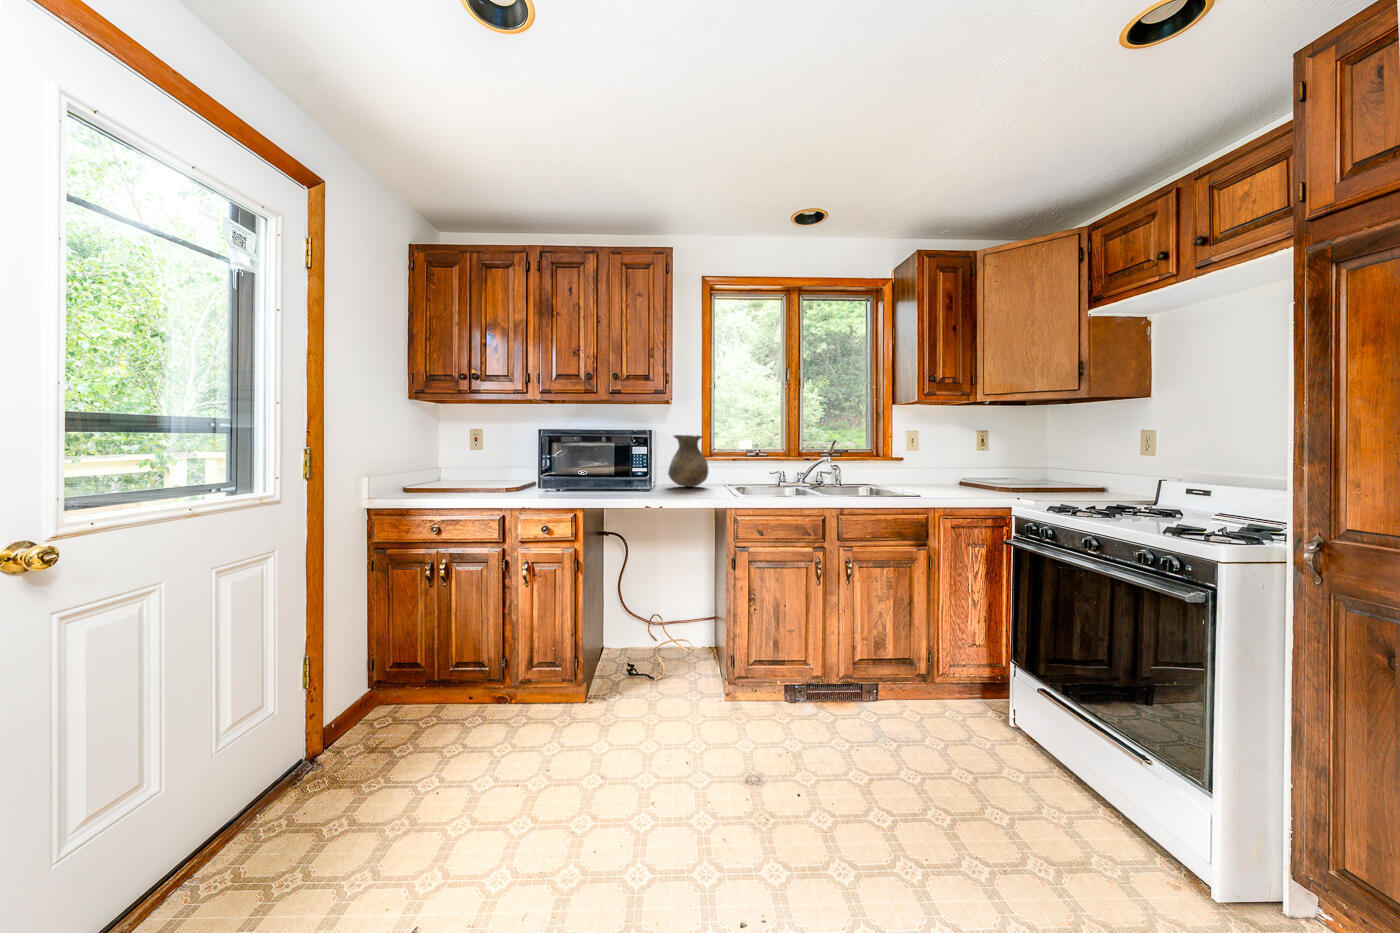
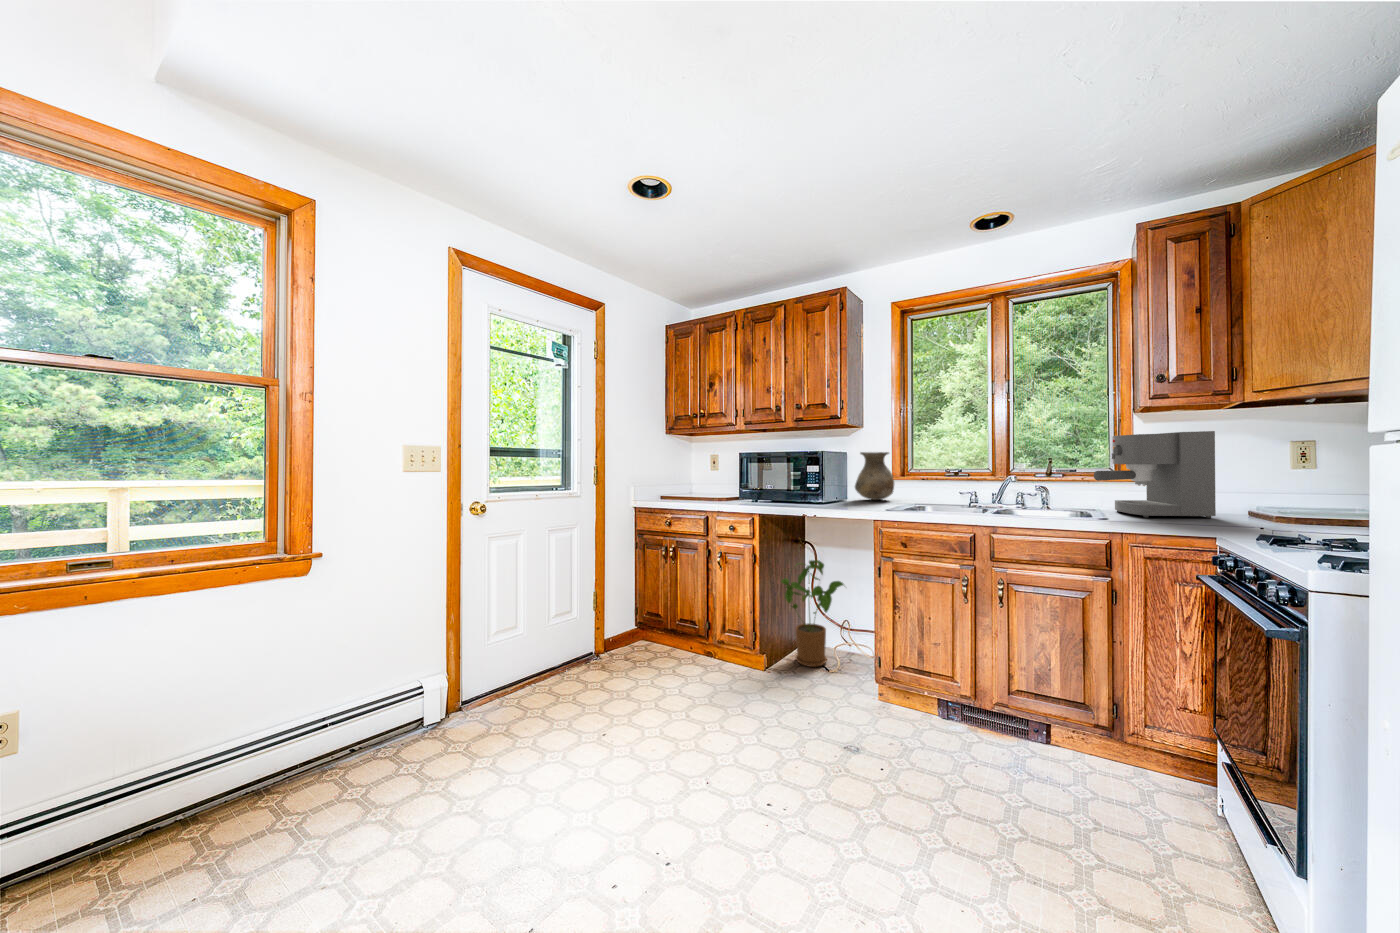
coffee maker: none [902,426,975,495] -> present [1094,431,1216,518]
house plant: none [600,558,669,684] -> present [781,560,844,667]

